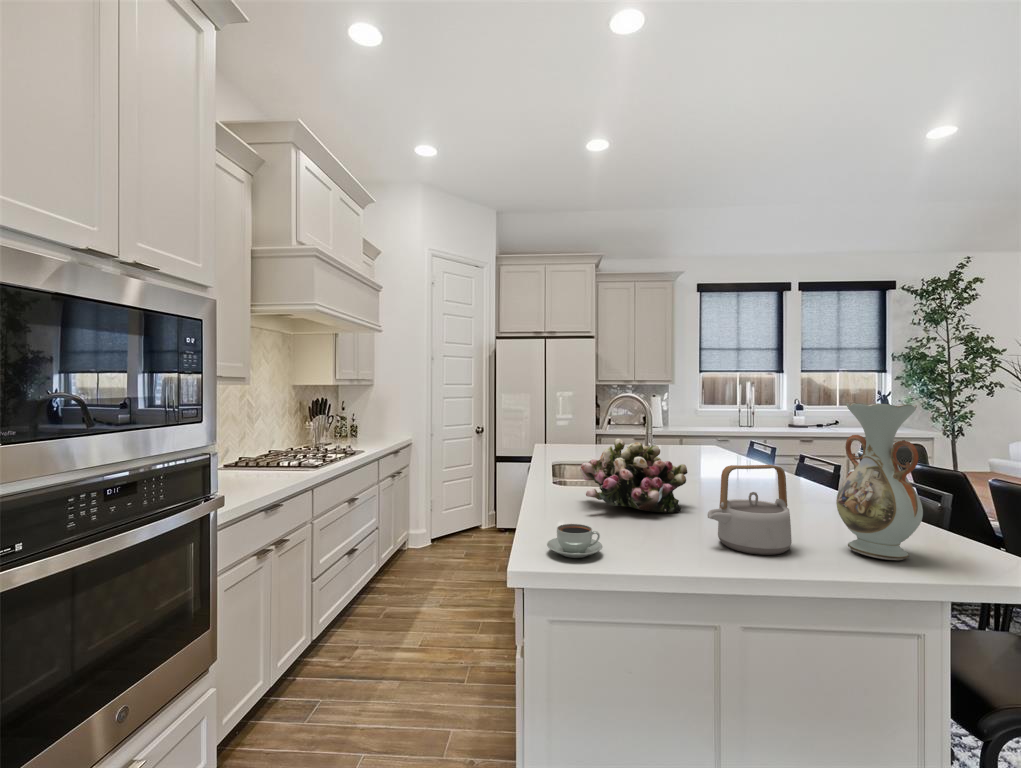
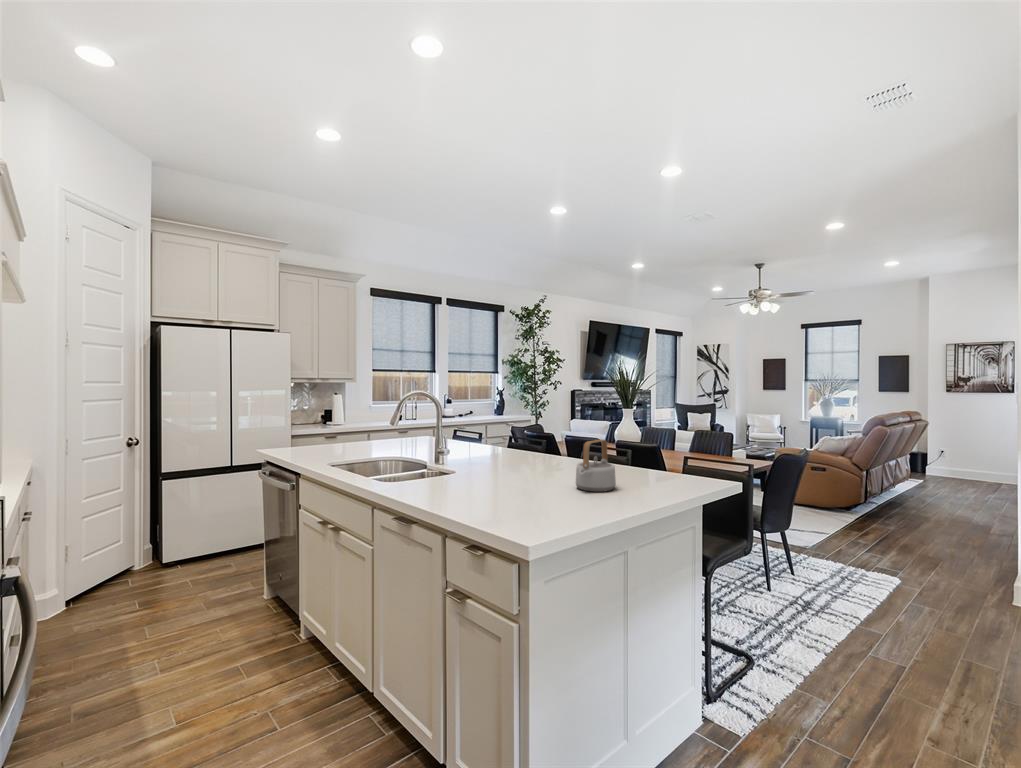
vase: present [836,403,923,560] -> none [624,401,664,483]
flower arrangement: present [580,439,688,513] -> none [451,432,527,482]
coffee cup: present [547,524,603,558] -> none [512,490,550,512]

